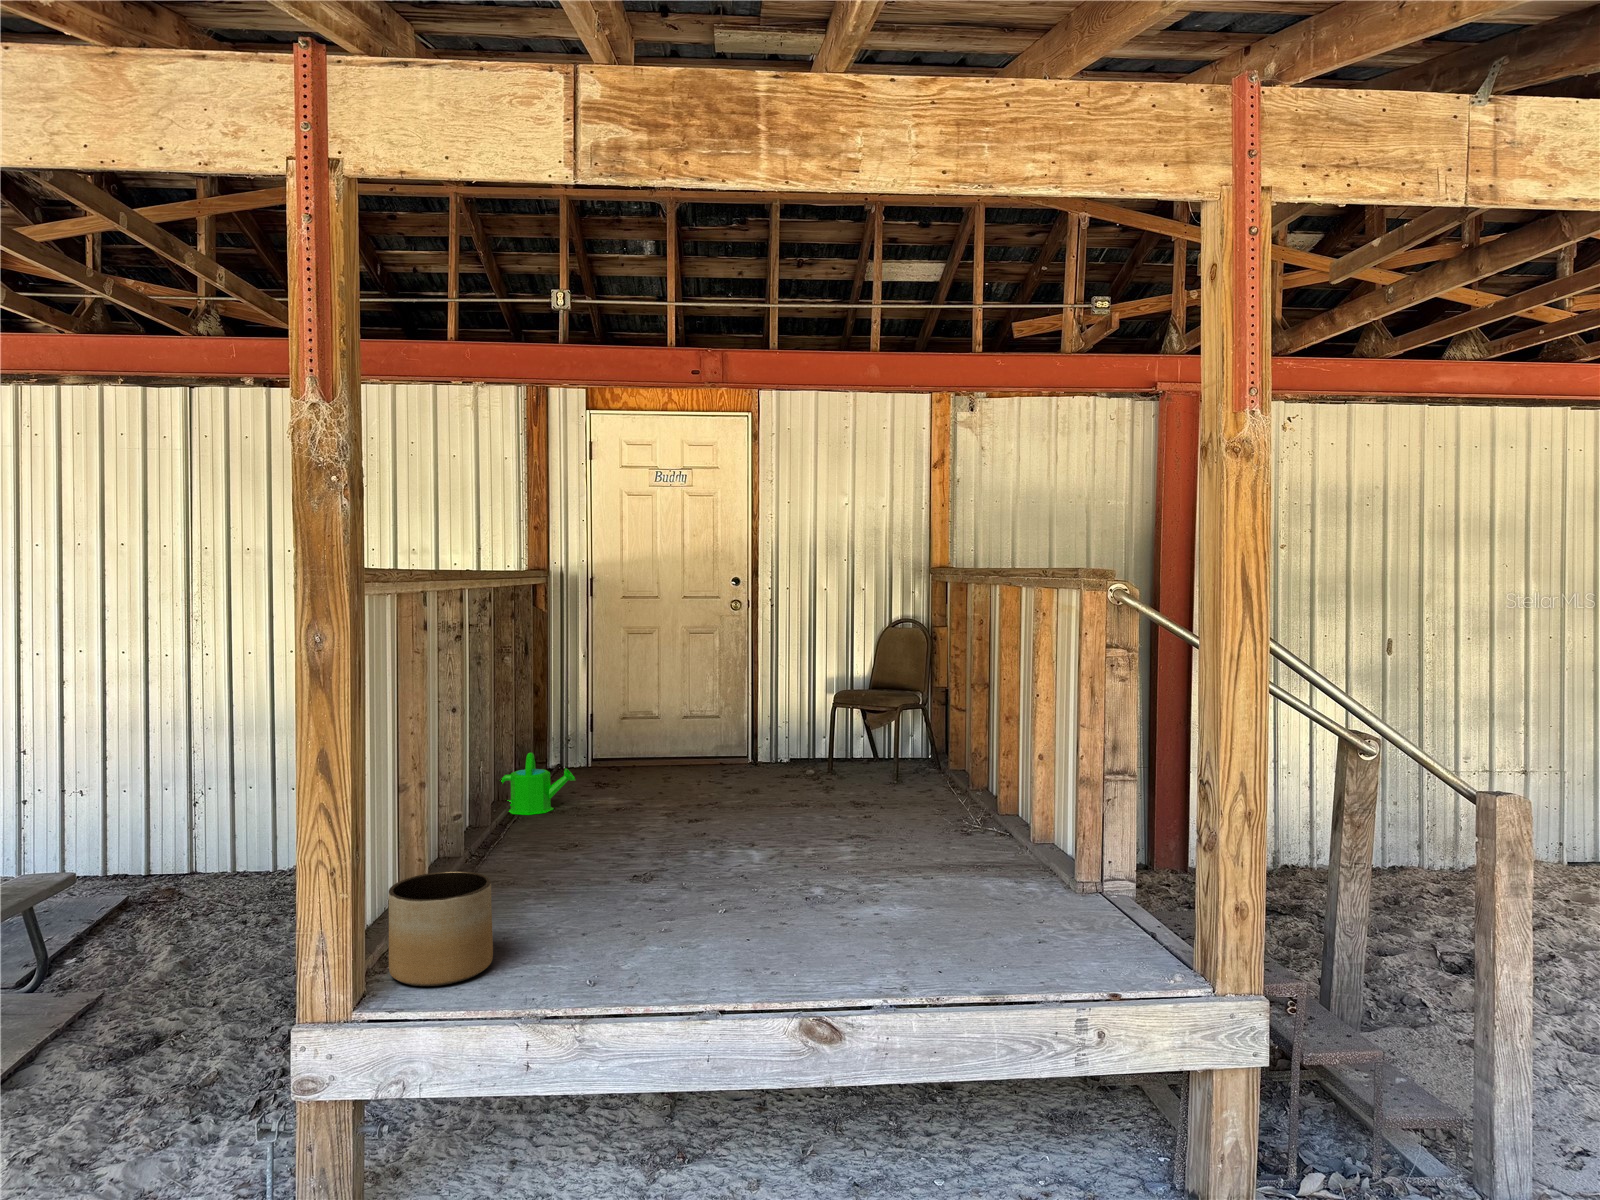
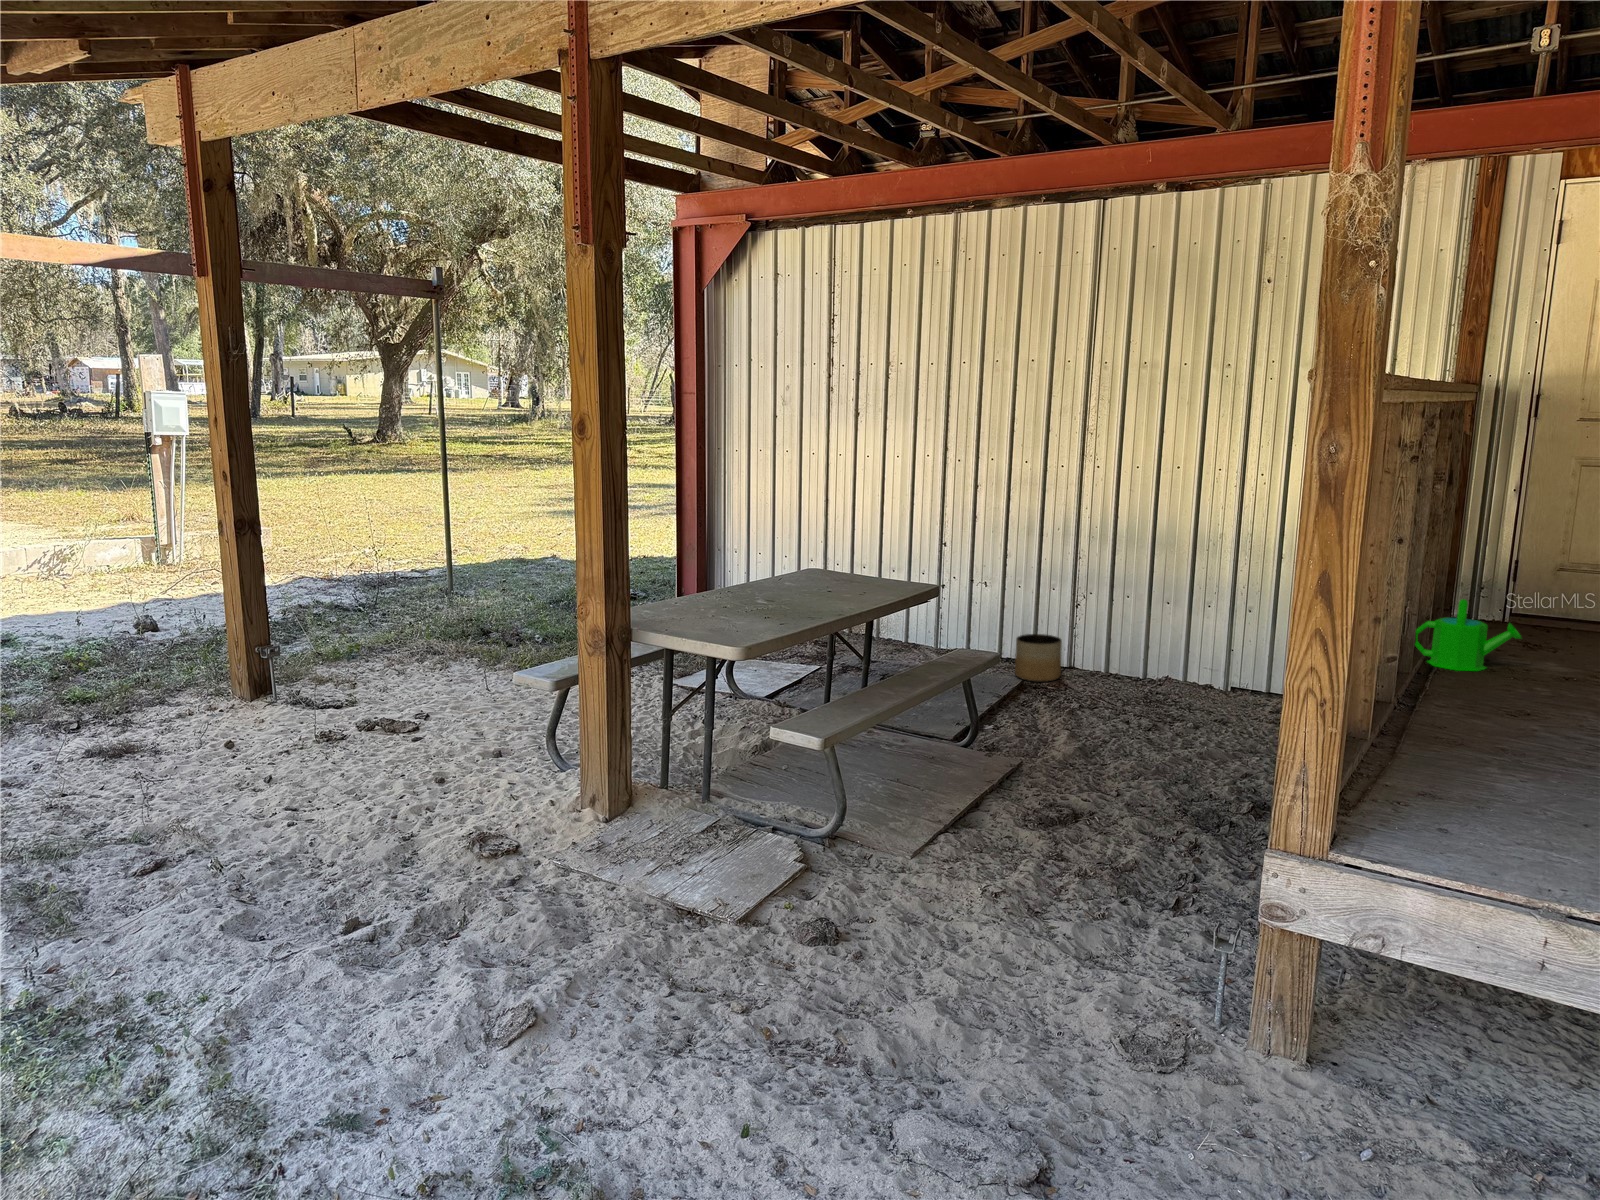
planter: present [389,871,493,986] -> present [1015,634,1062,682]

